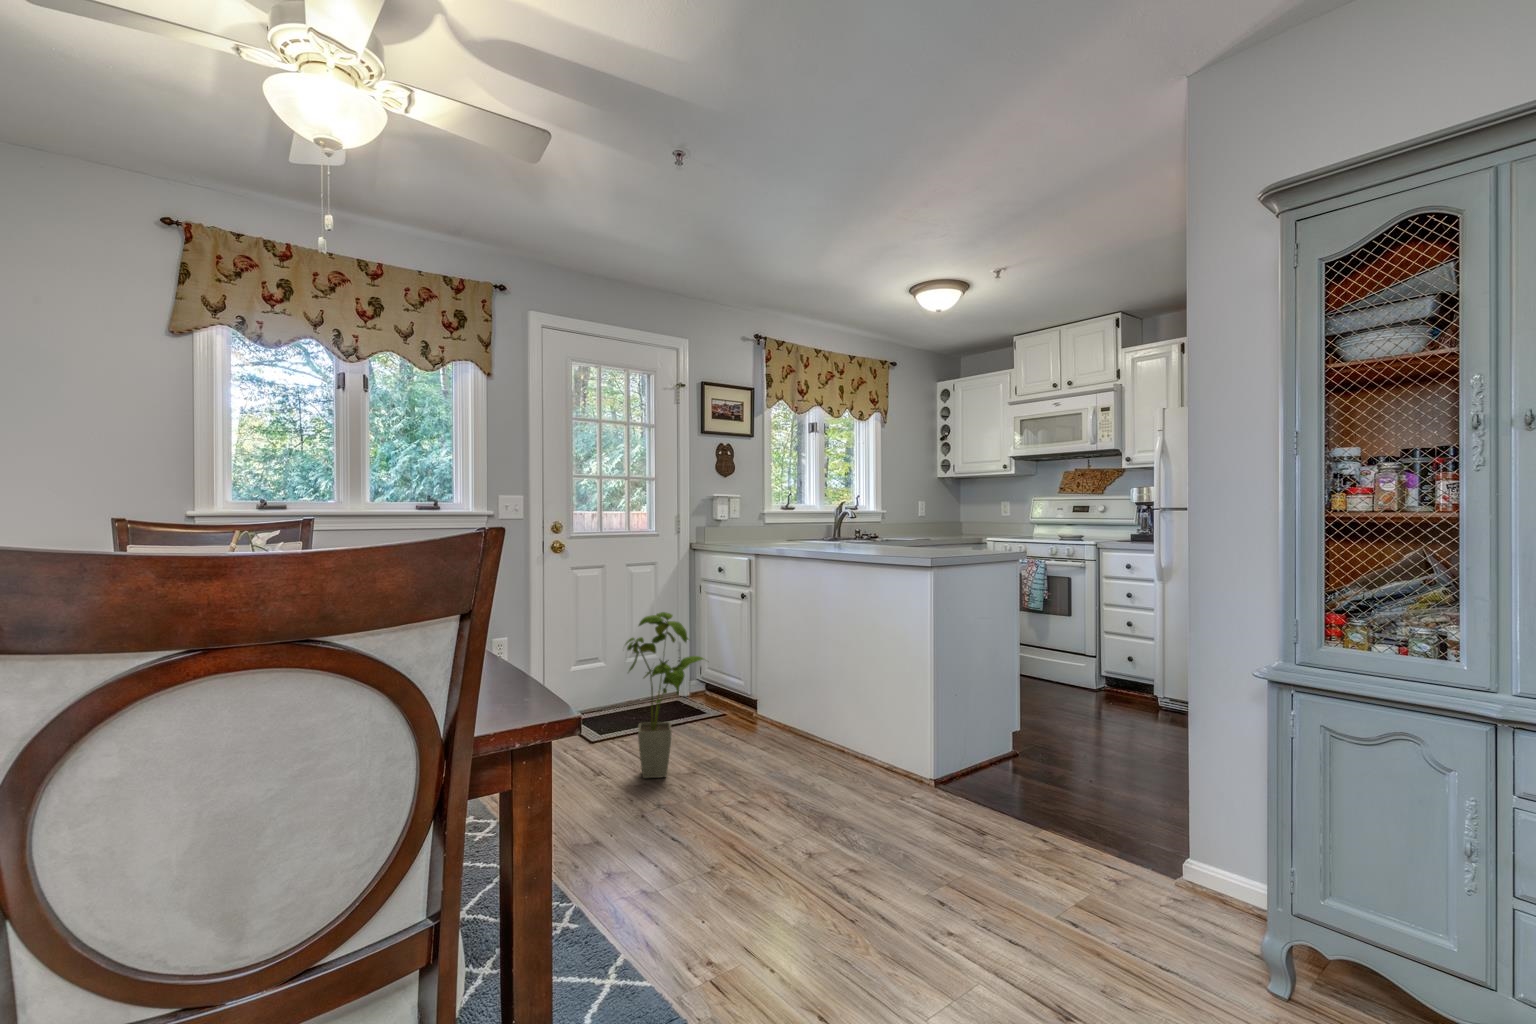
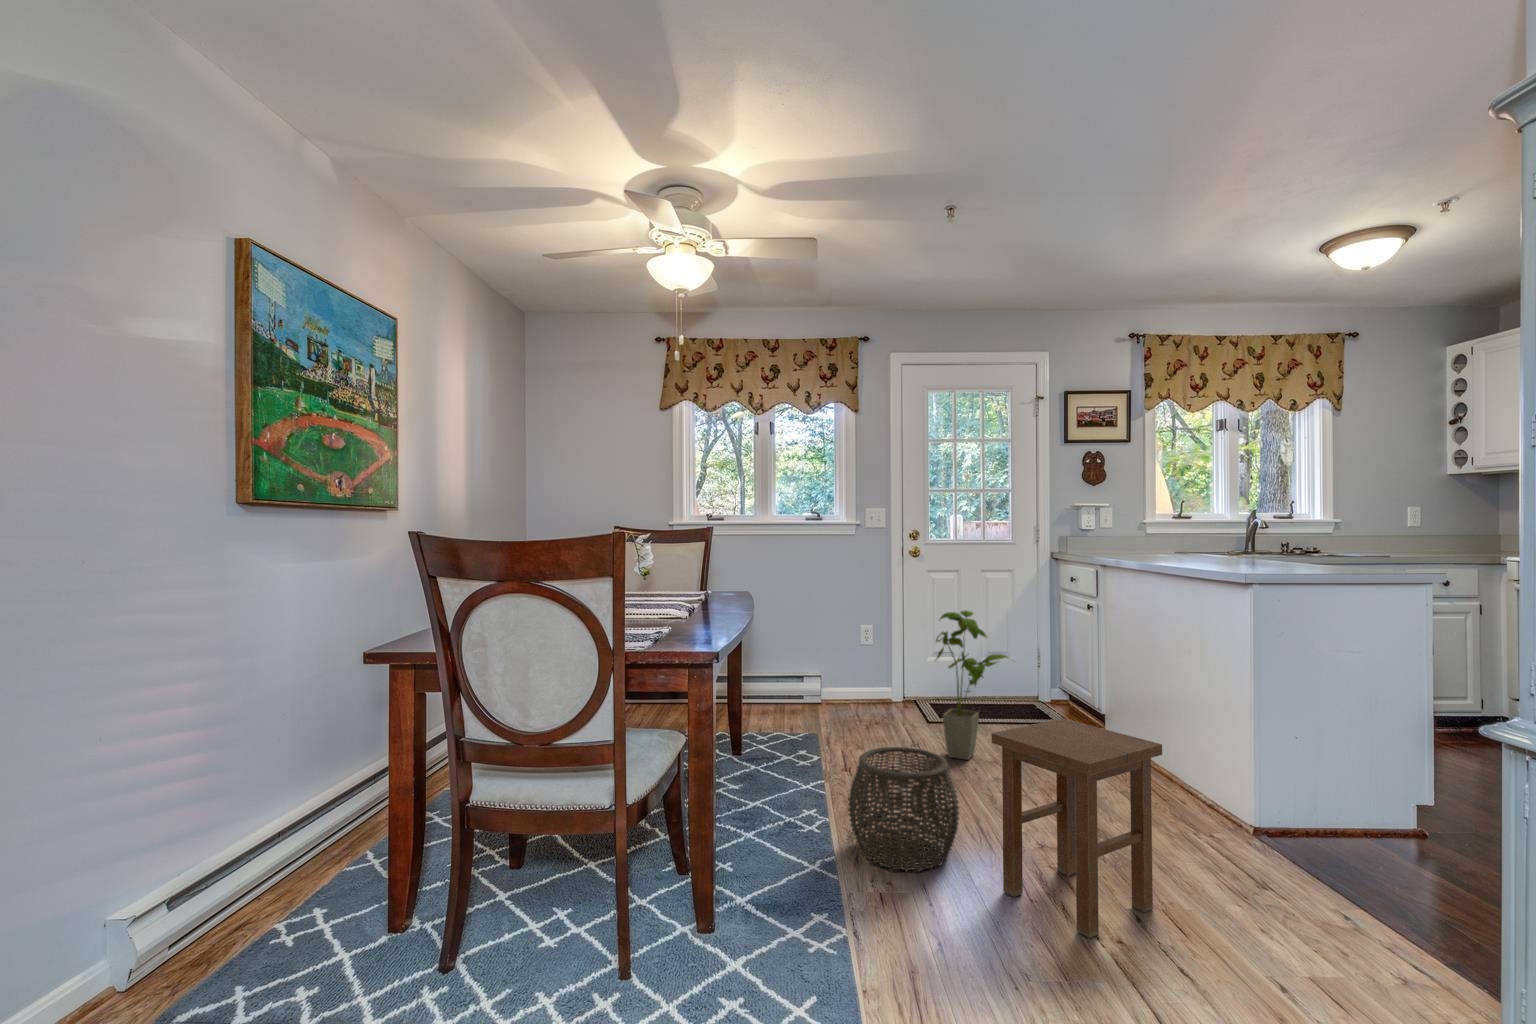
stool: none [814,719,950,941] -> present [991,718,1162,938]
woven basket: none [629,783,760,942] -> present [848,747,960,871]

